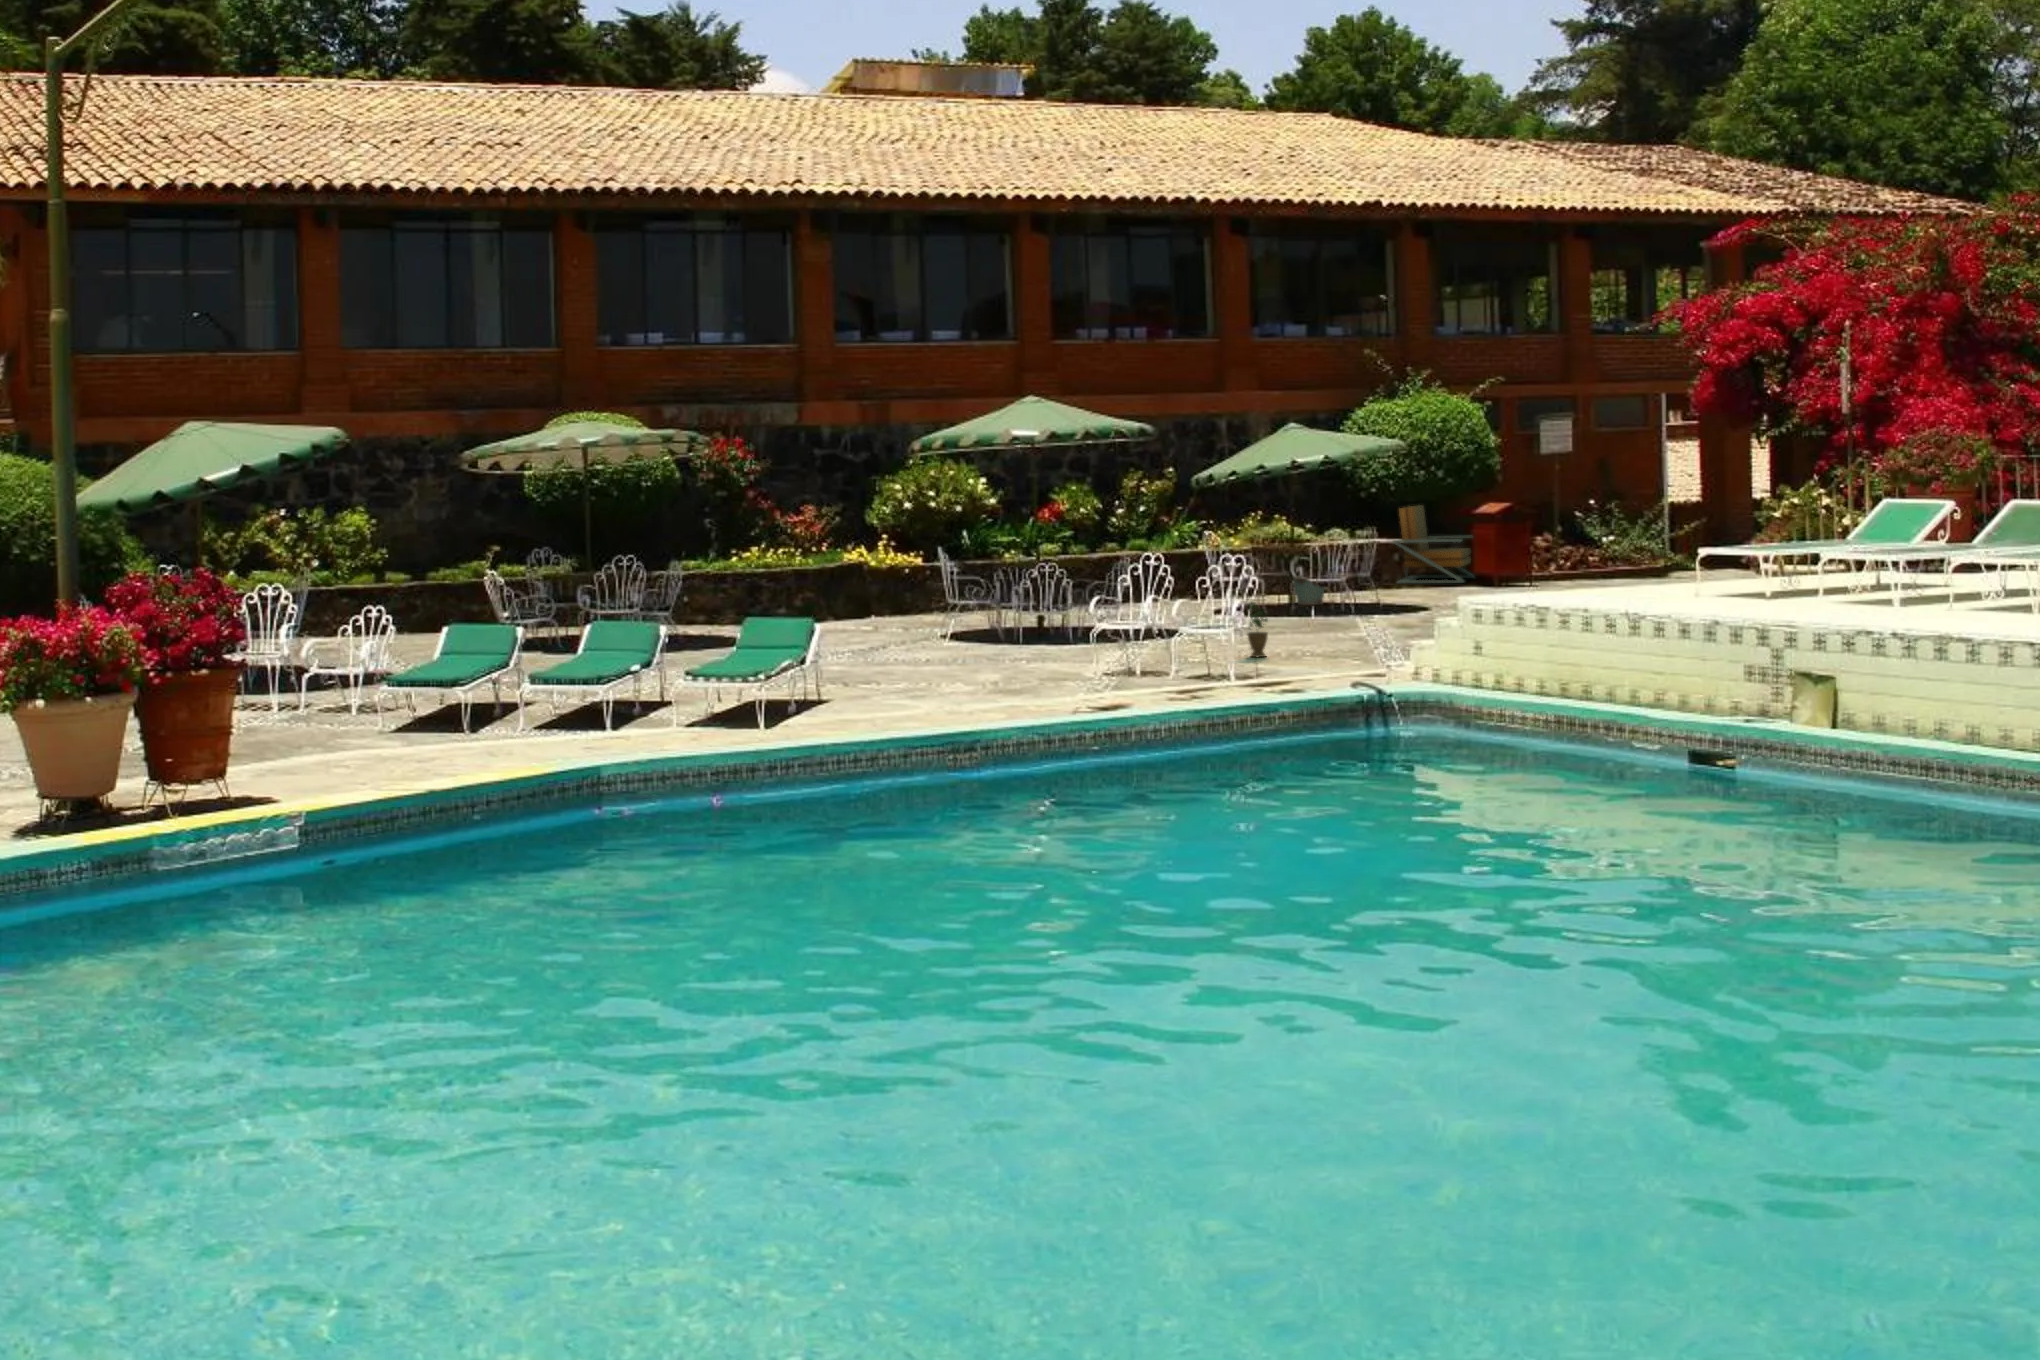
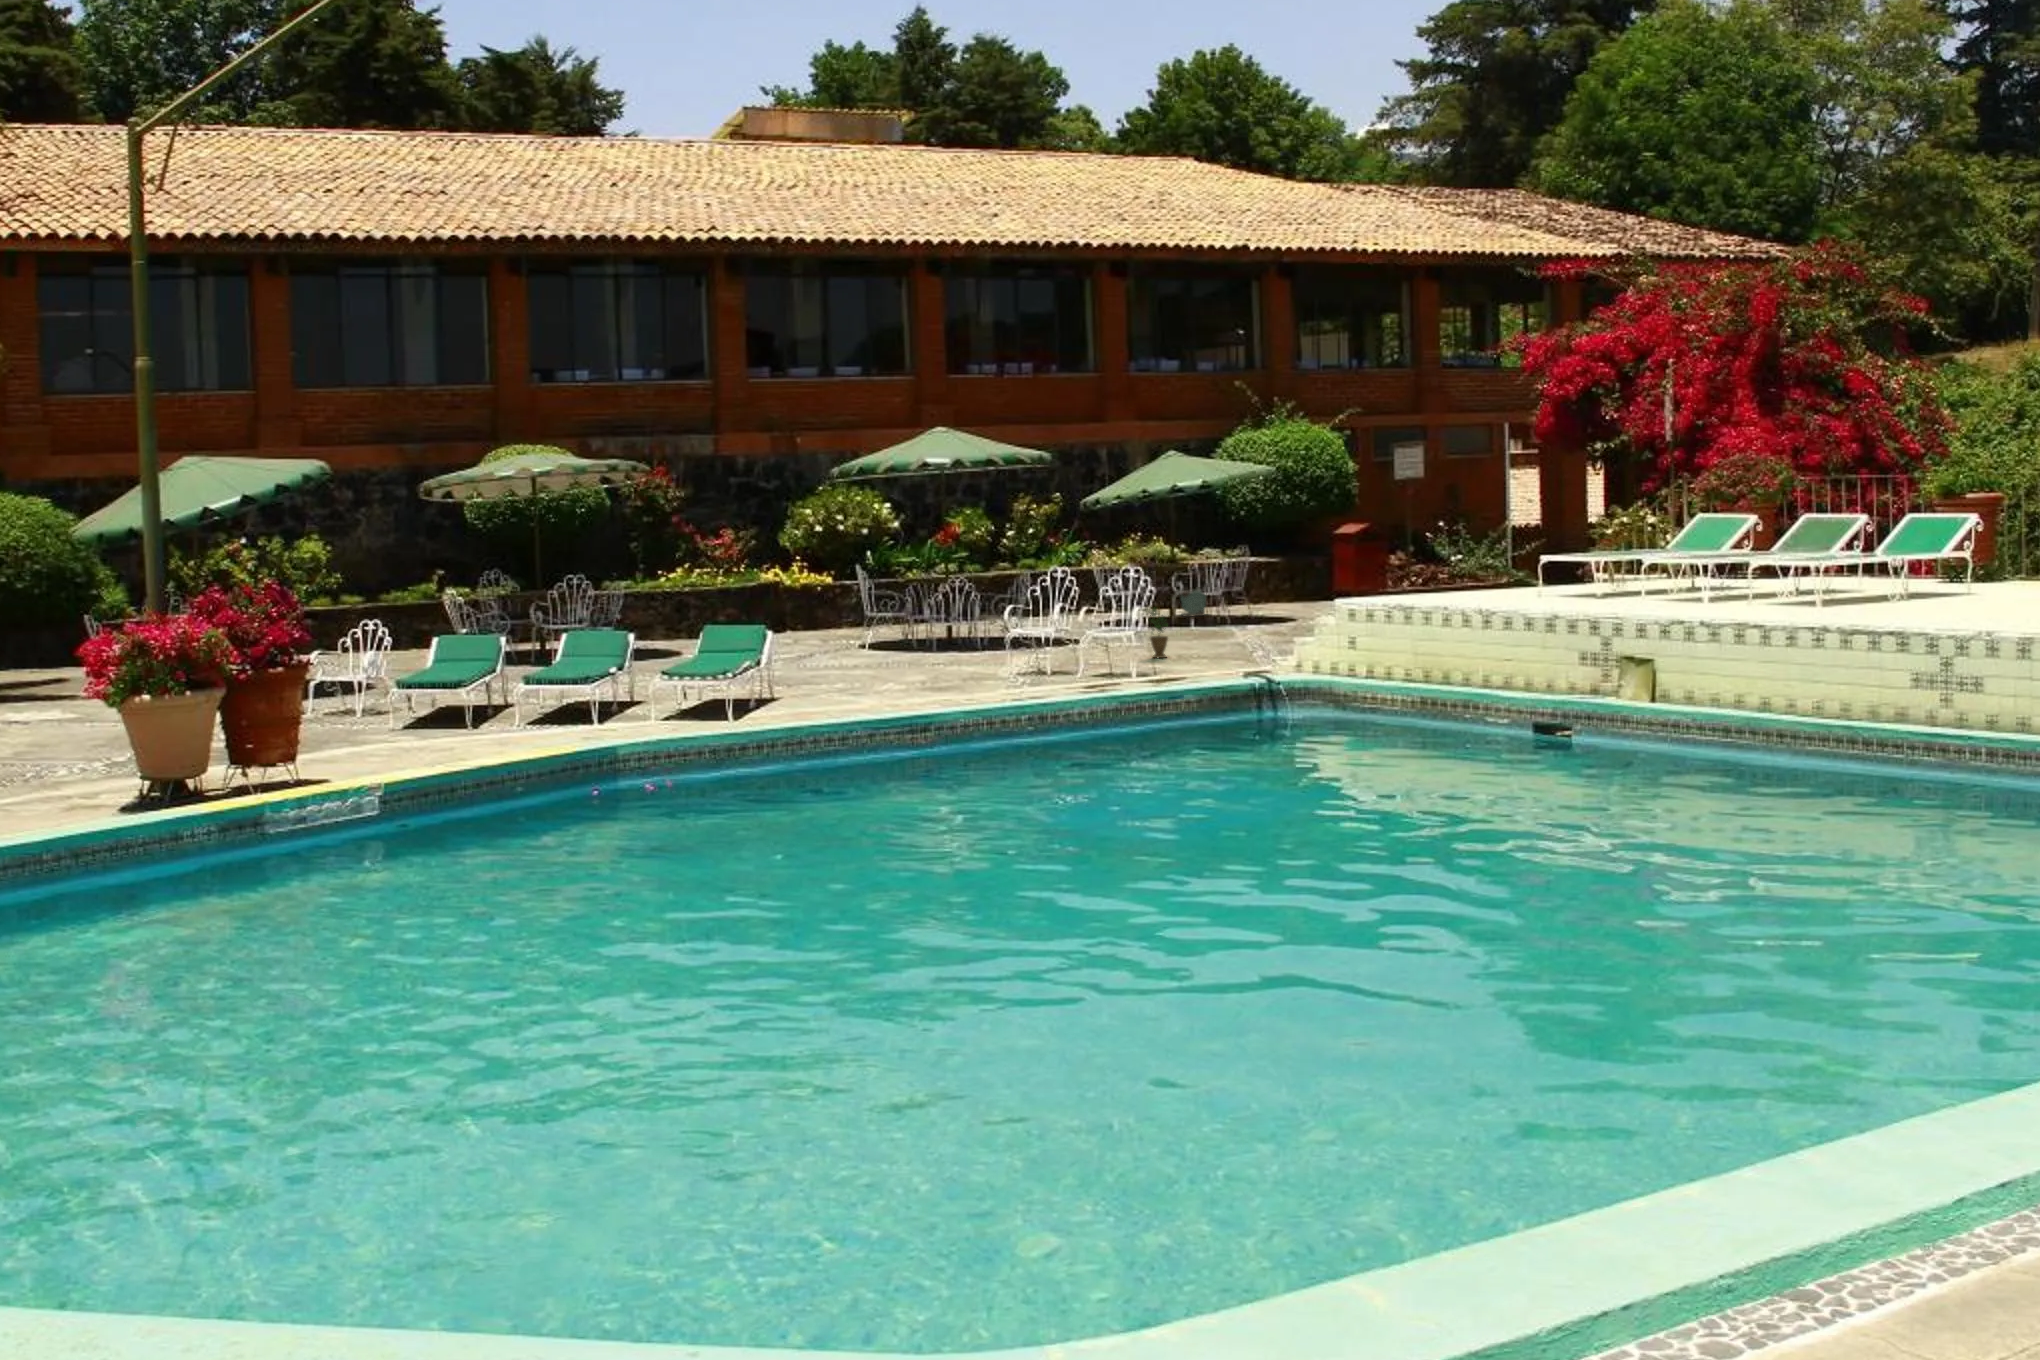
lounge chair: present [1393,505,1474,583] -> none [1262,526,1335,597]

